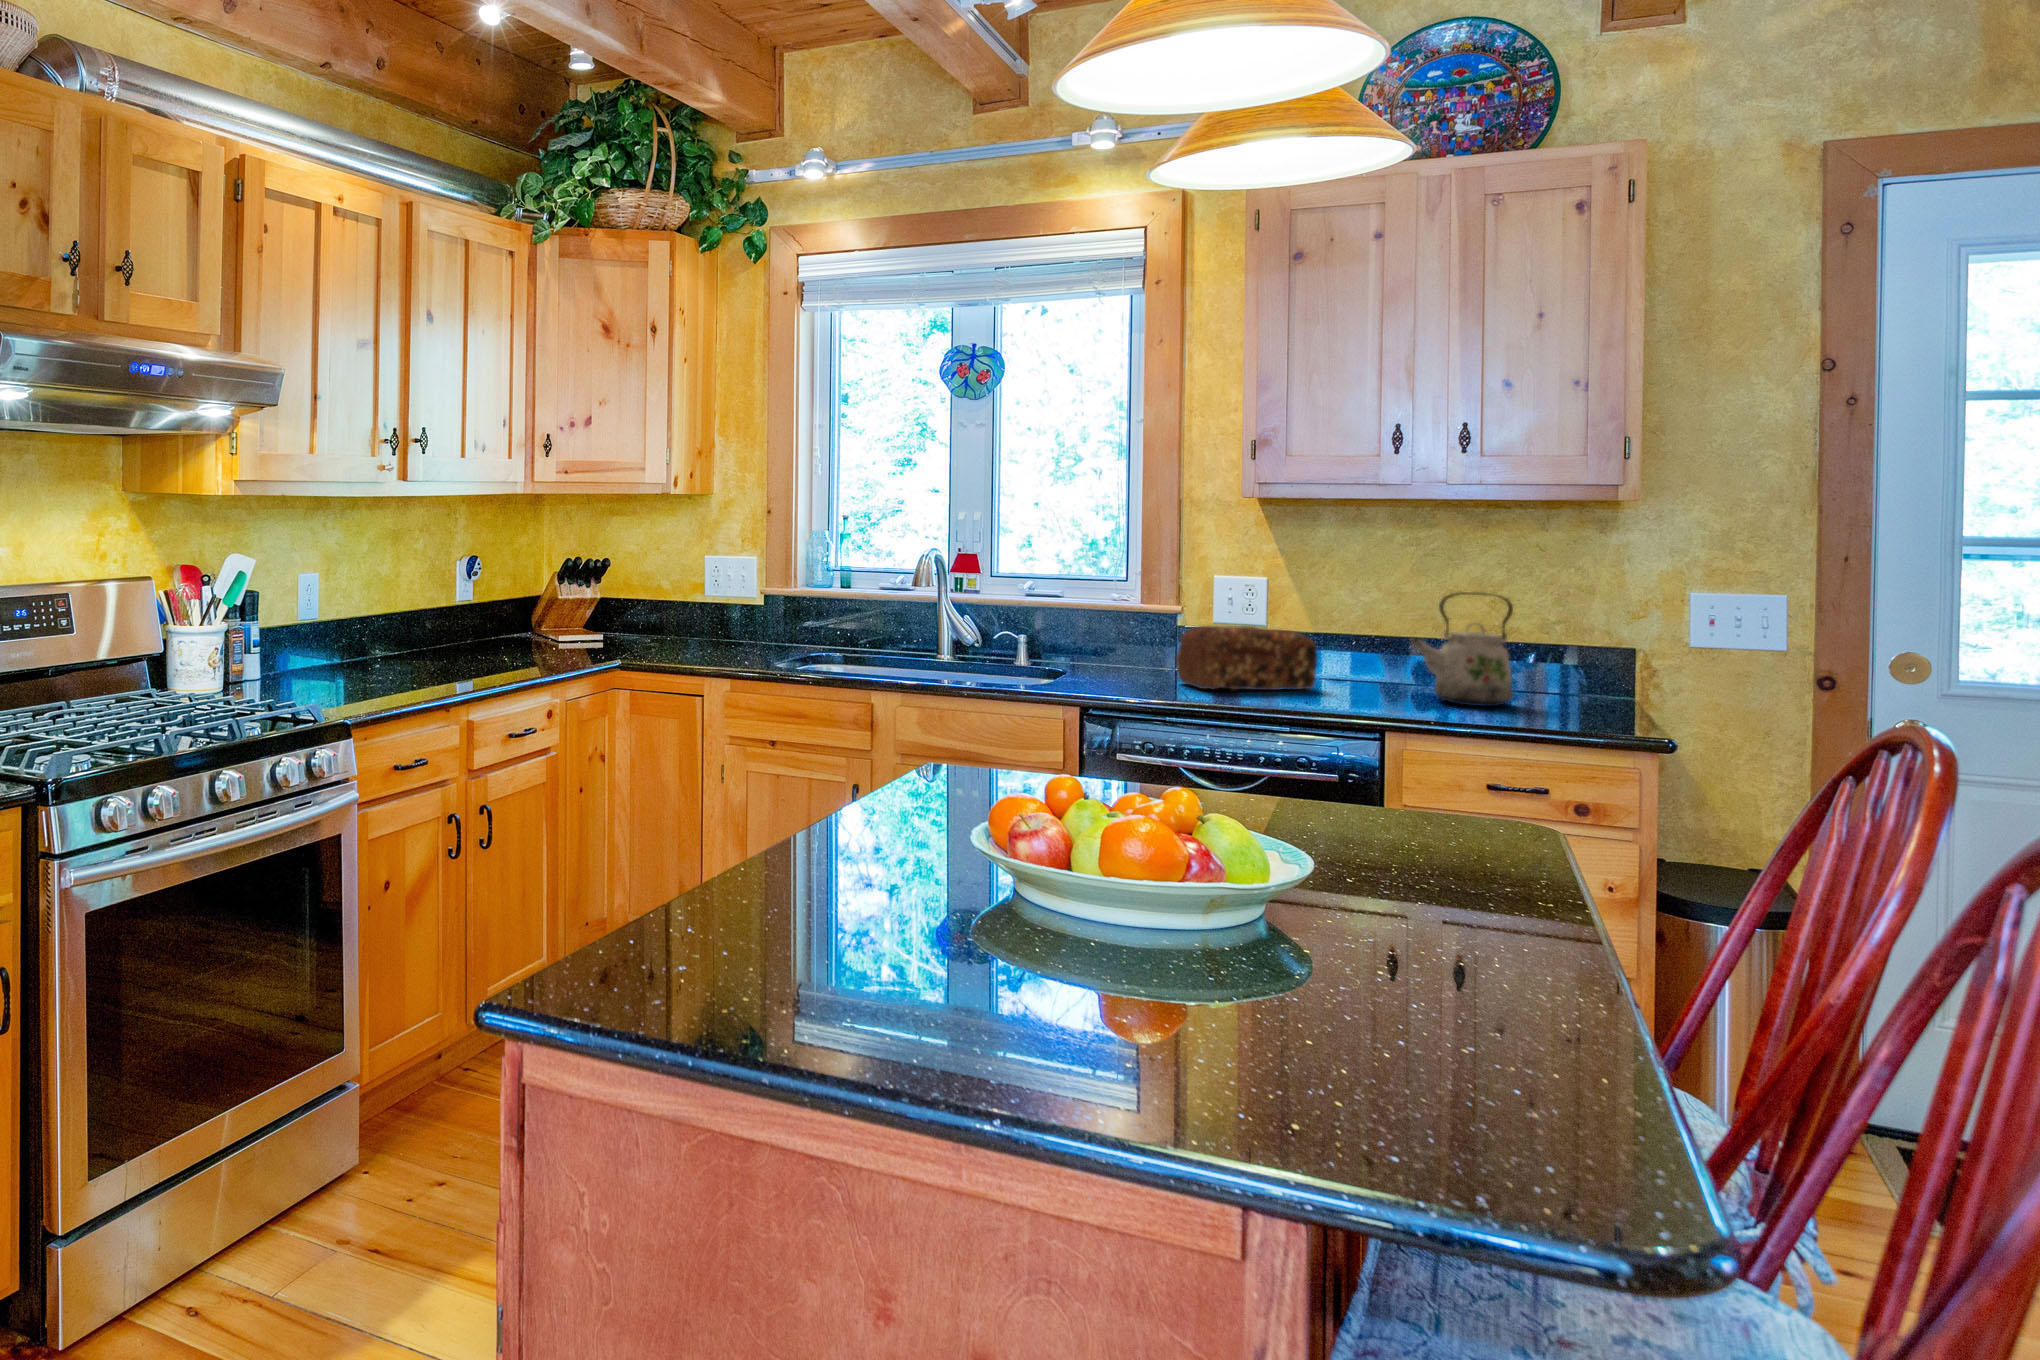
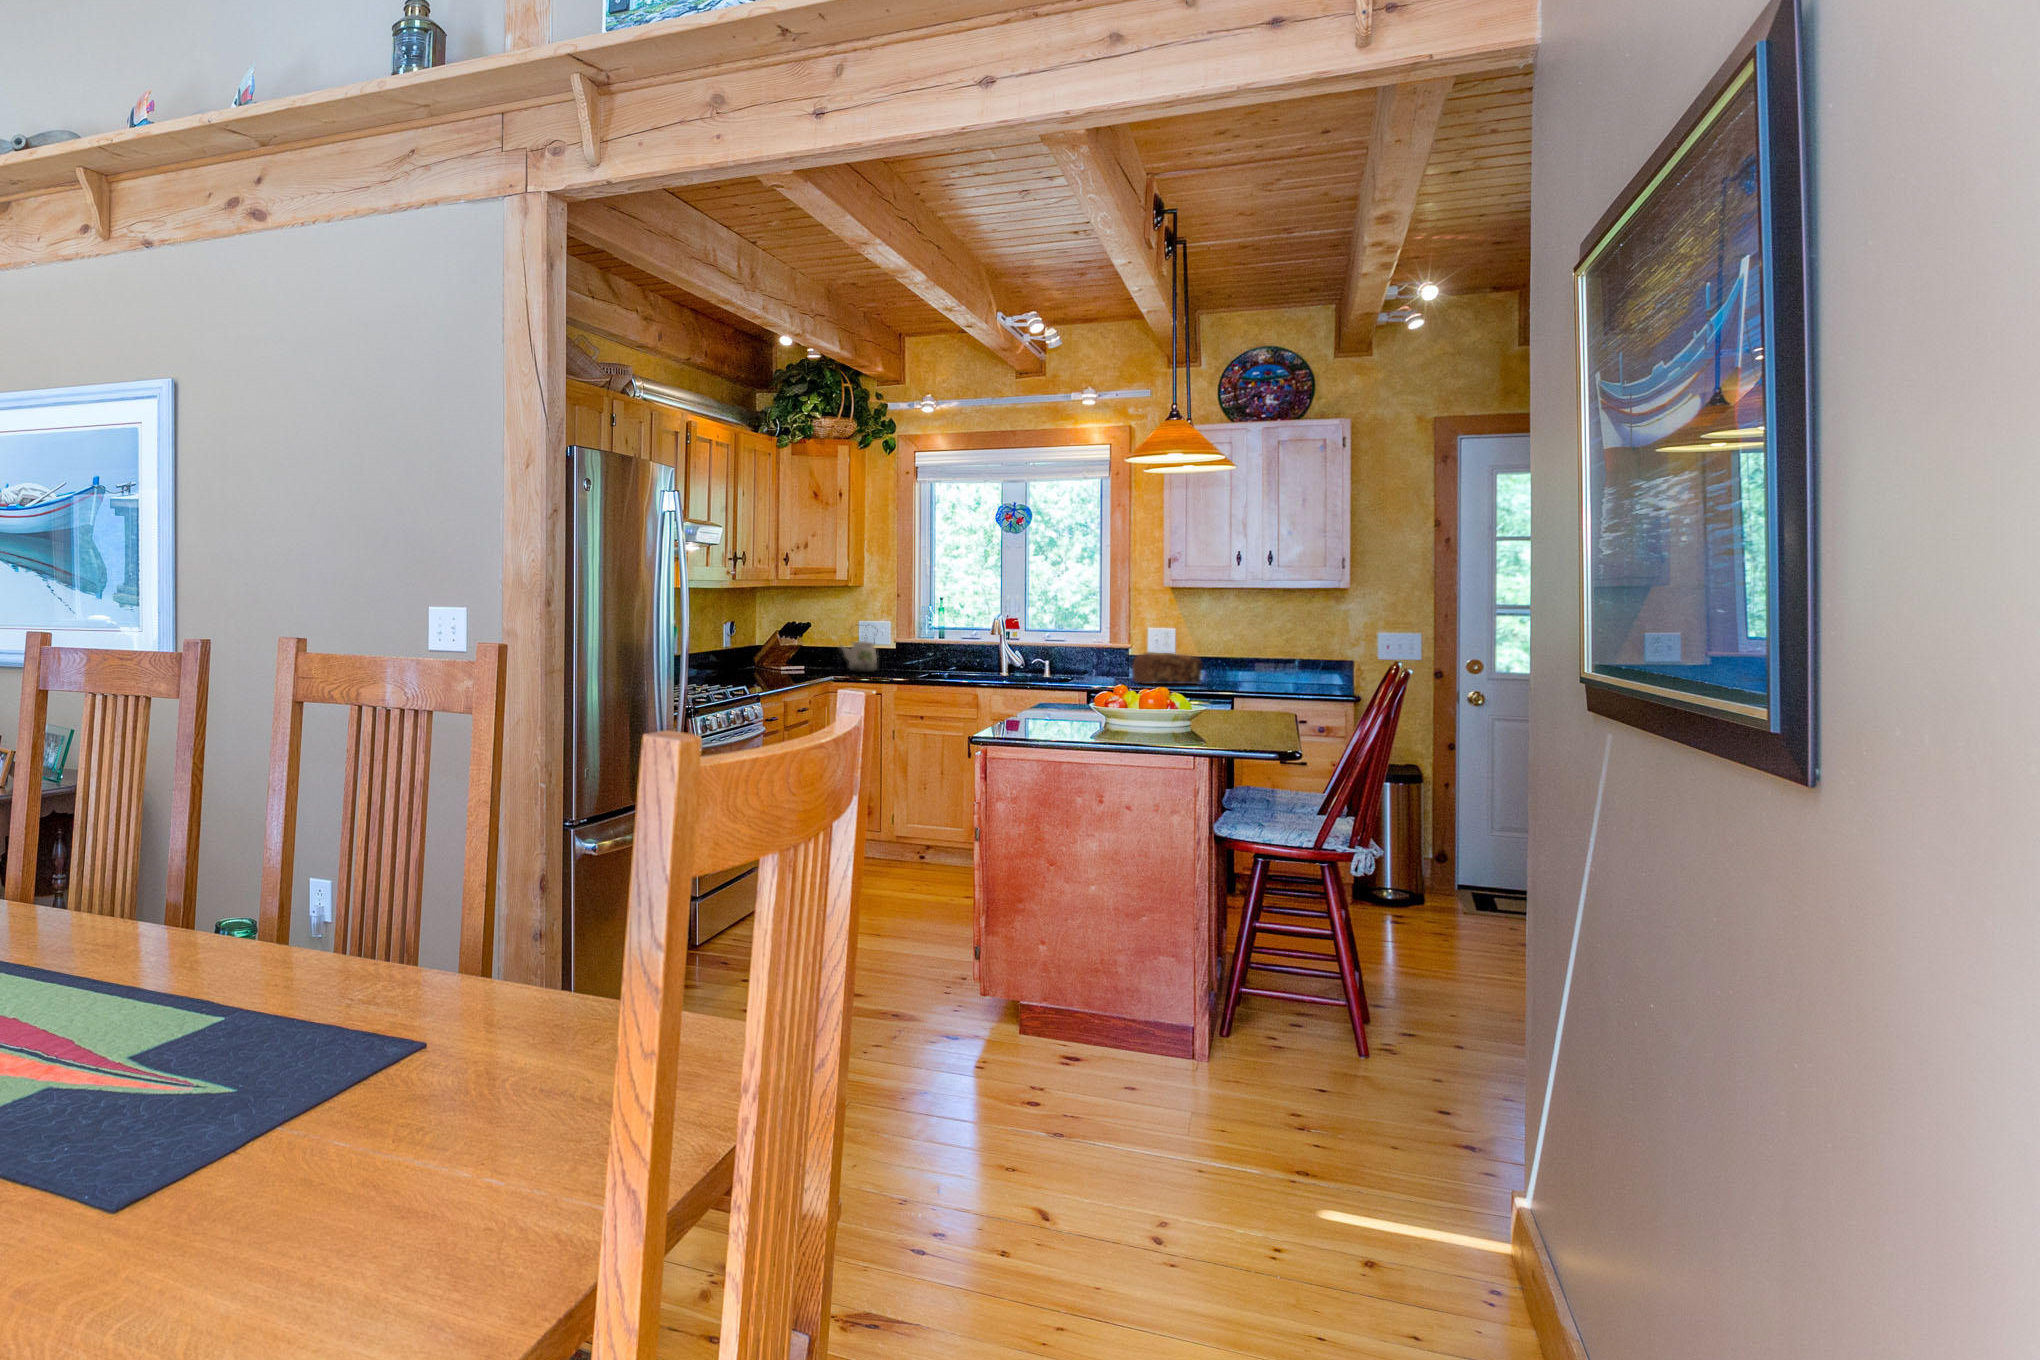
kettle: present [1411,592,1513,706] -> present [840,624,877,672]

